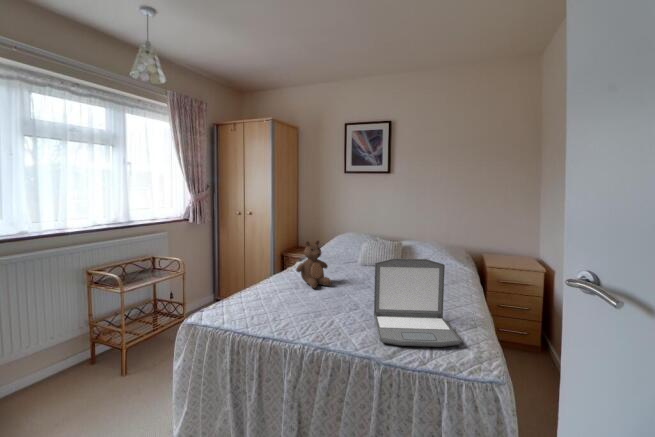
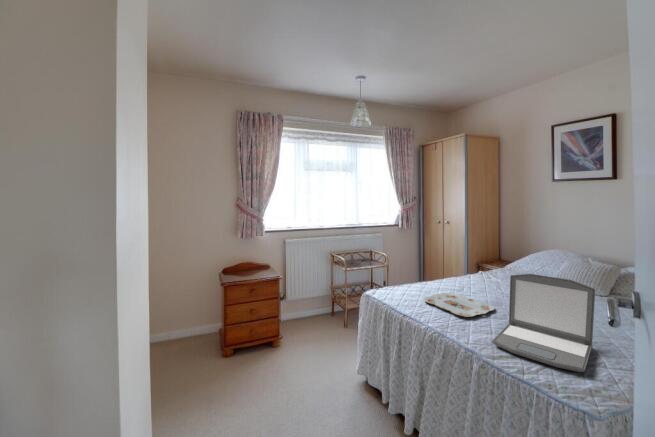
teddy bear: present [296,240,332,288] -> none [461,248,495,291]
serving tray: none [272,295,349,319] -> present [424,293,494,317]

